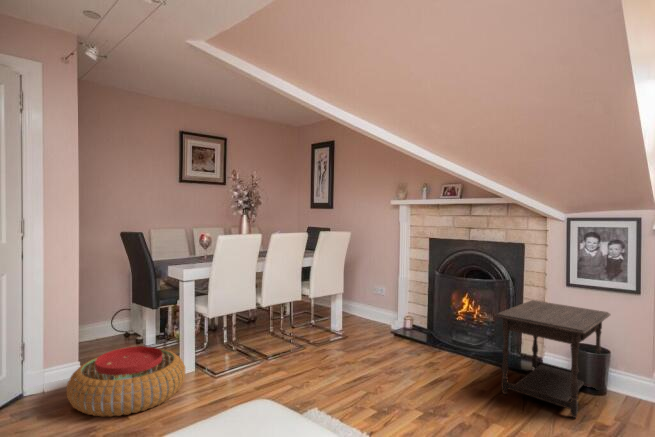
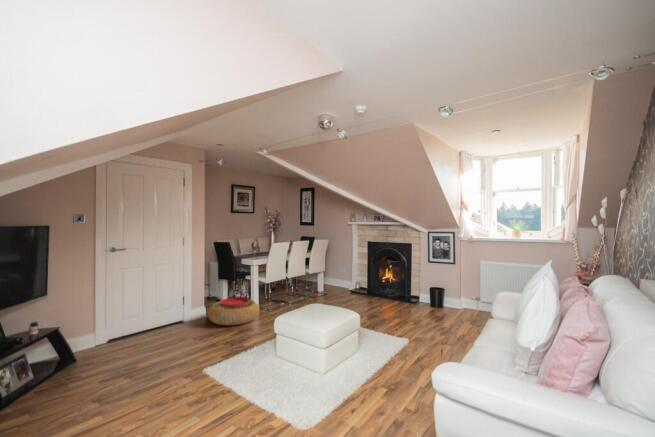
side table: present [494,300,610,418] -> none [397,270,445,316]

